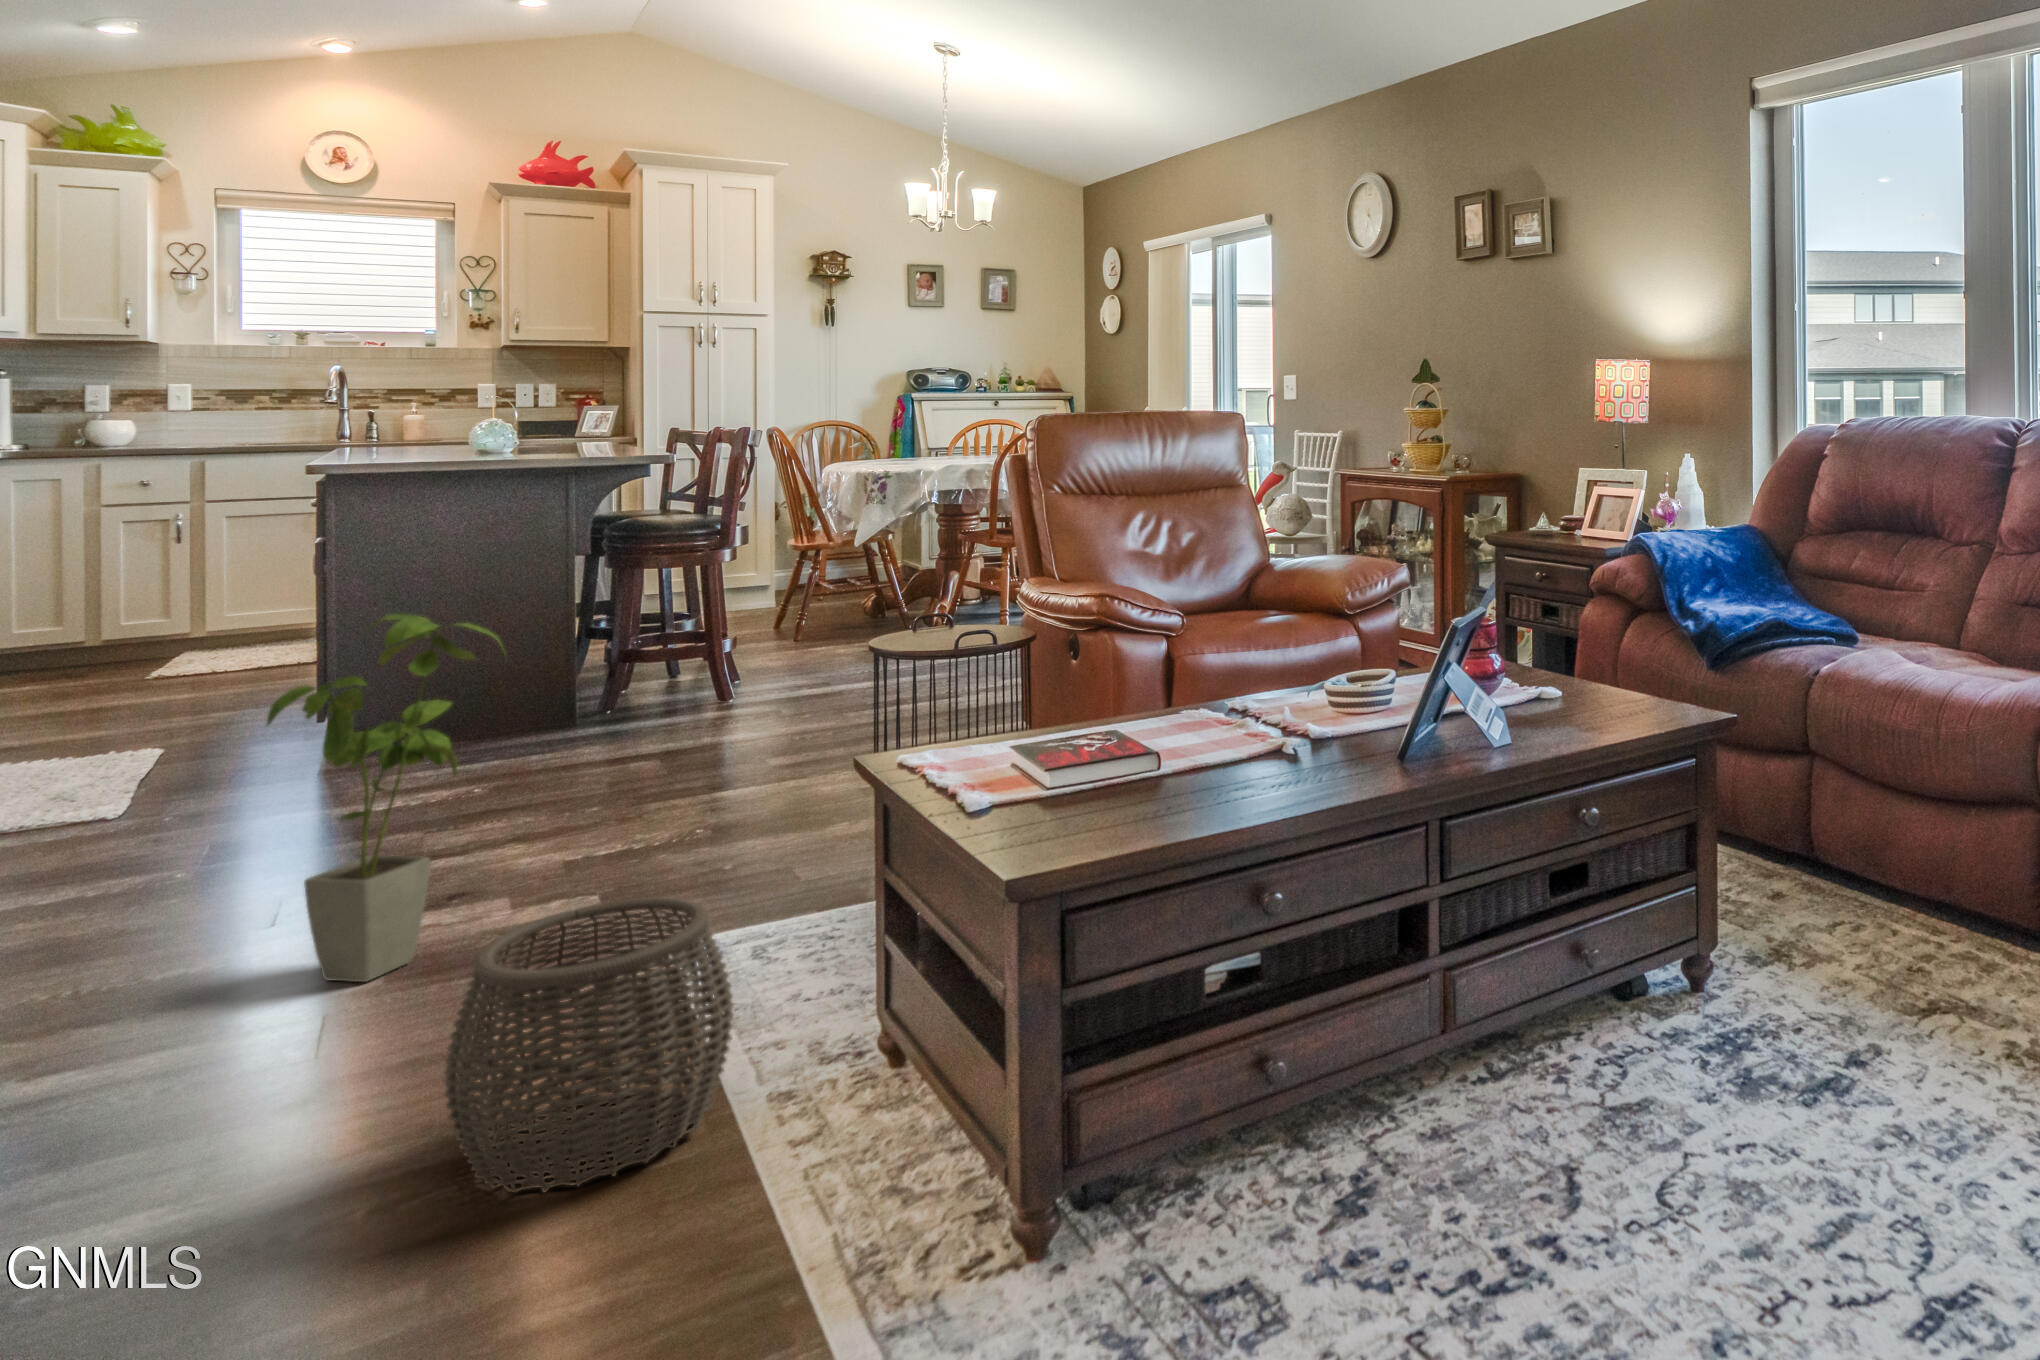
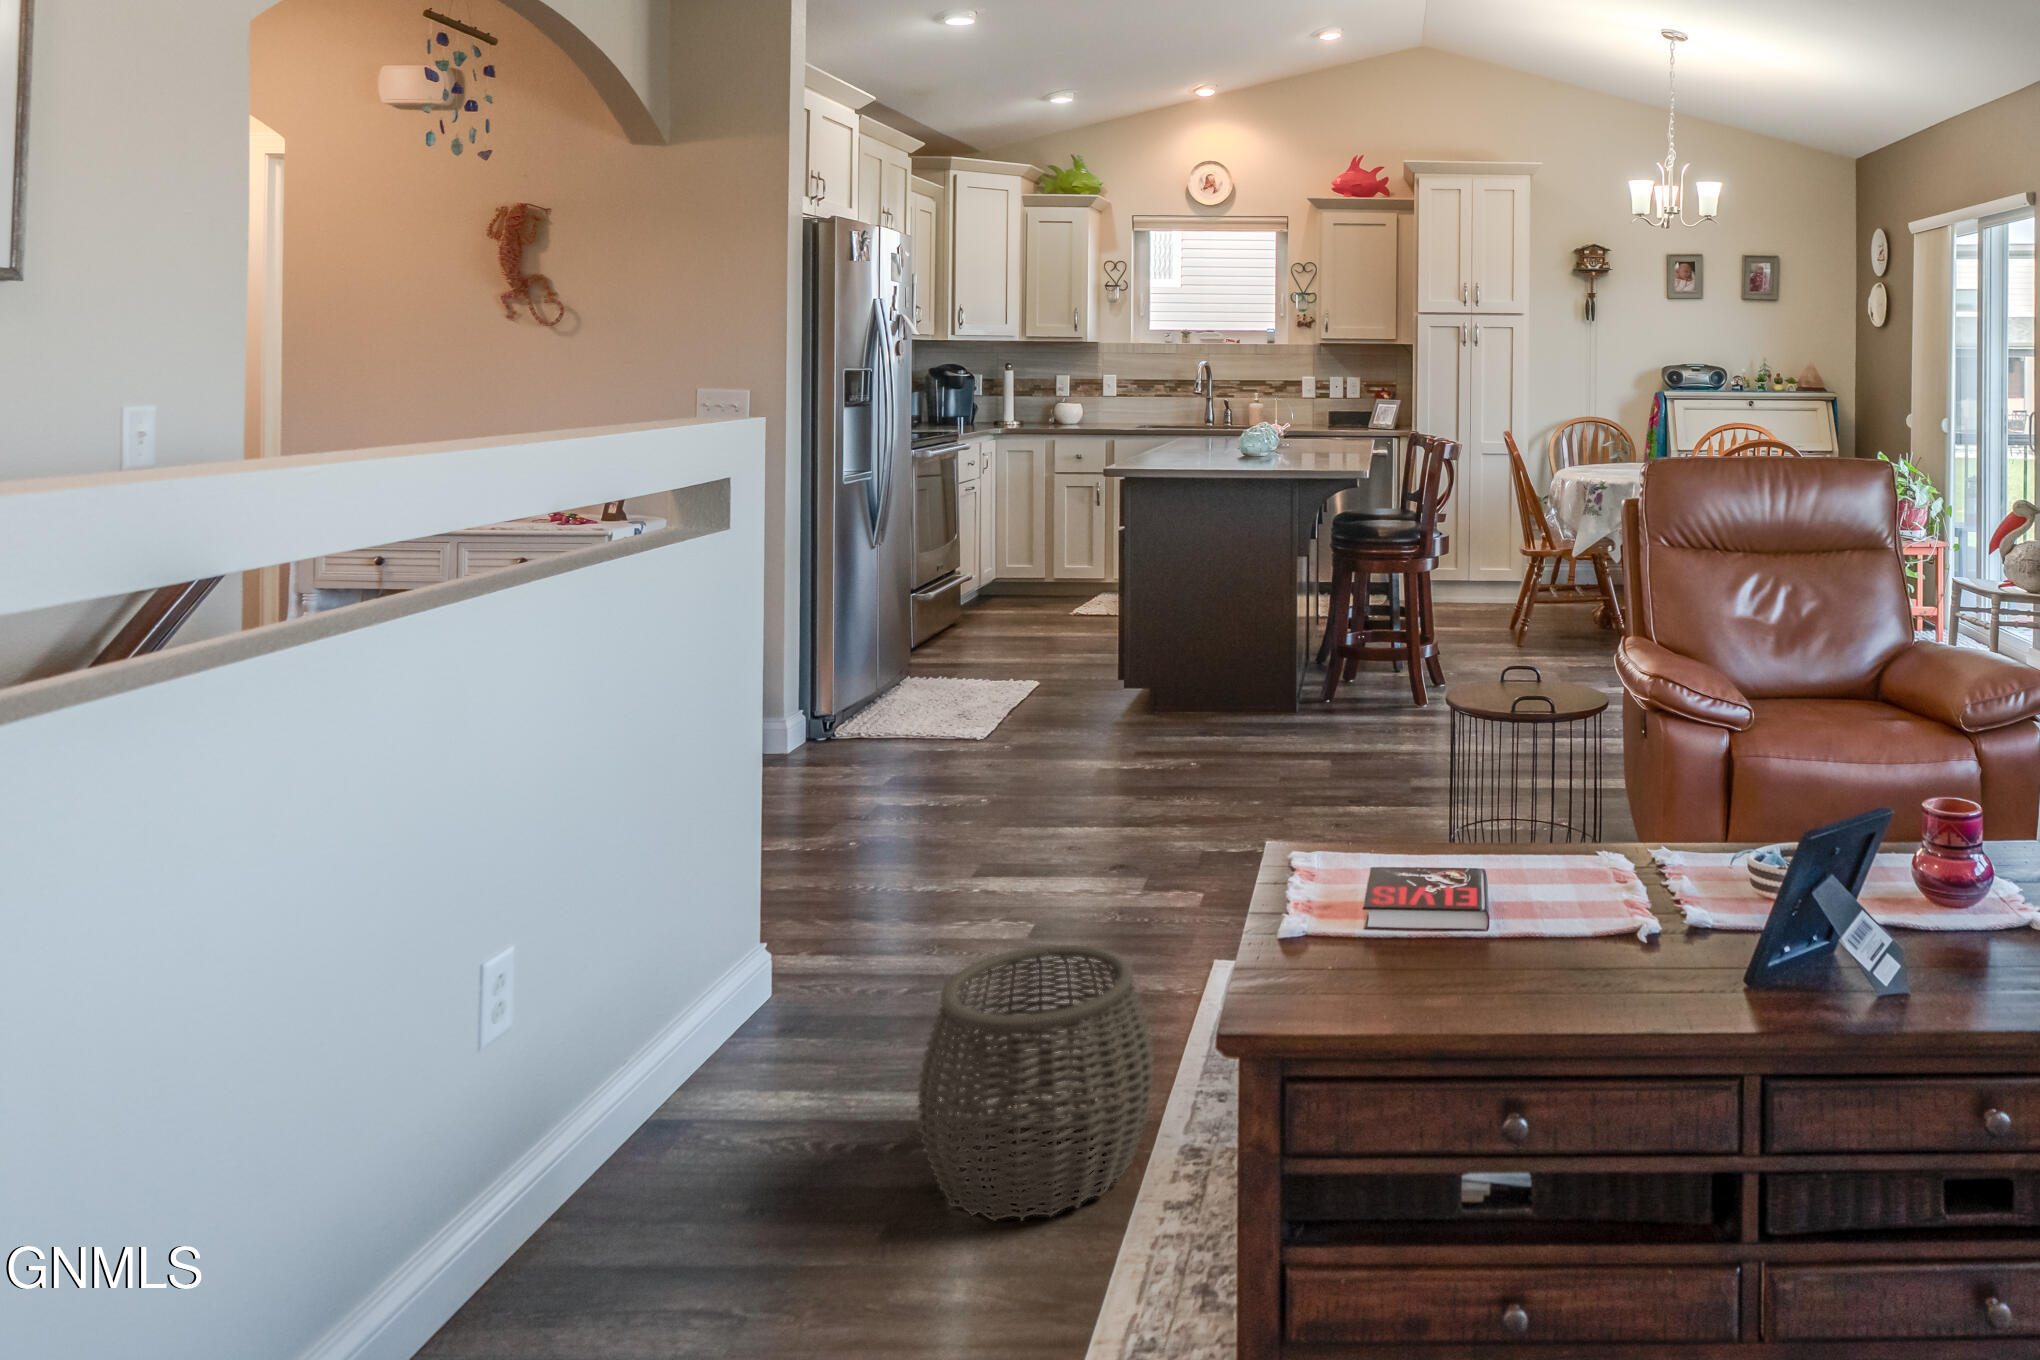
house plant: present [267,614,506,982] -> none [947,626,1112,942]

